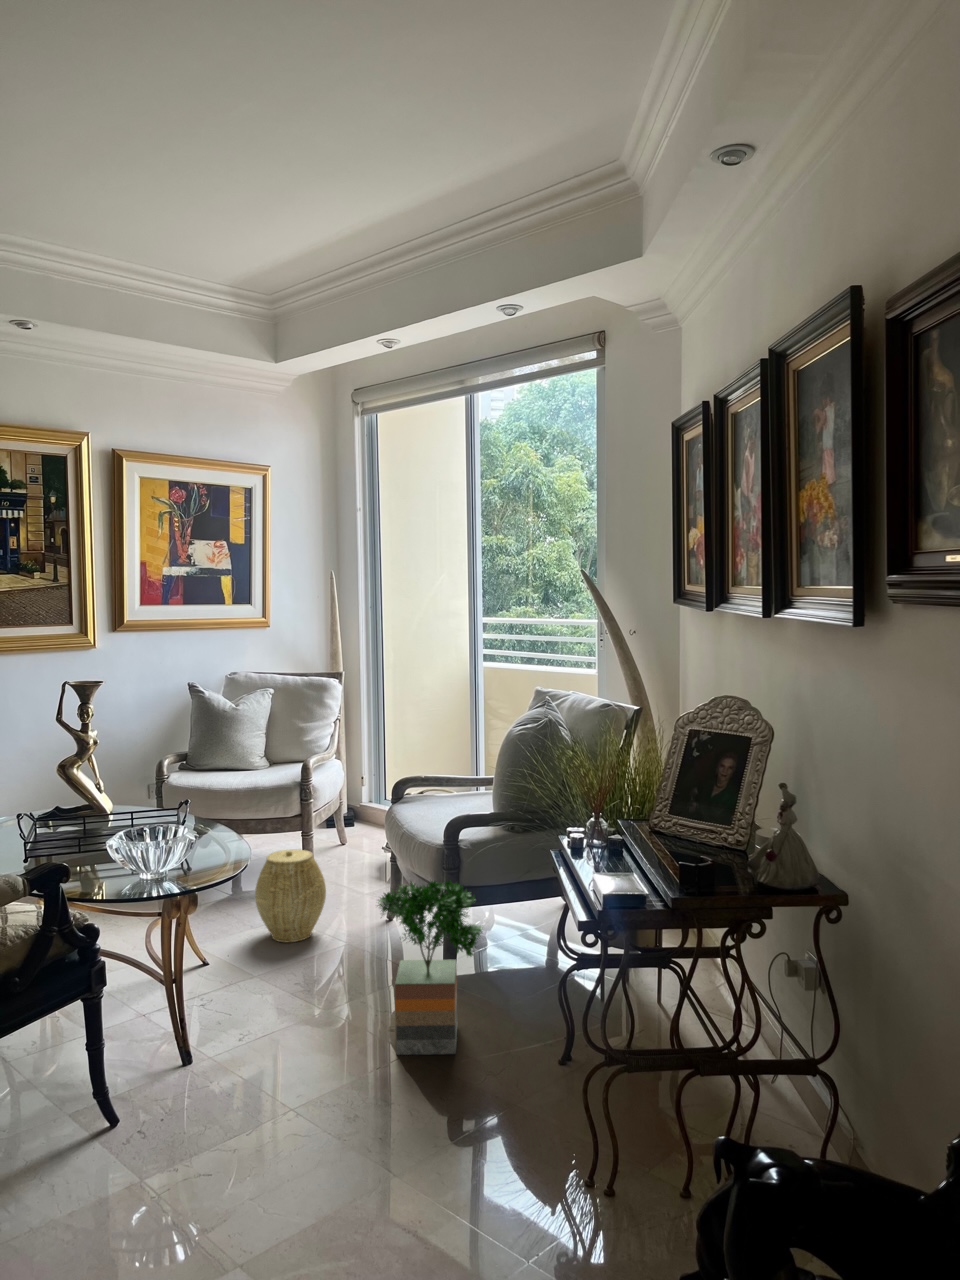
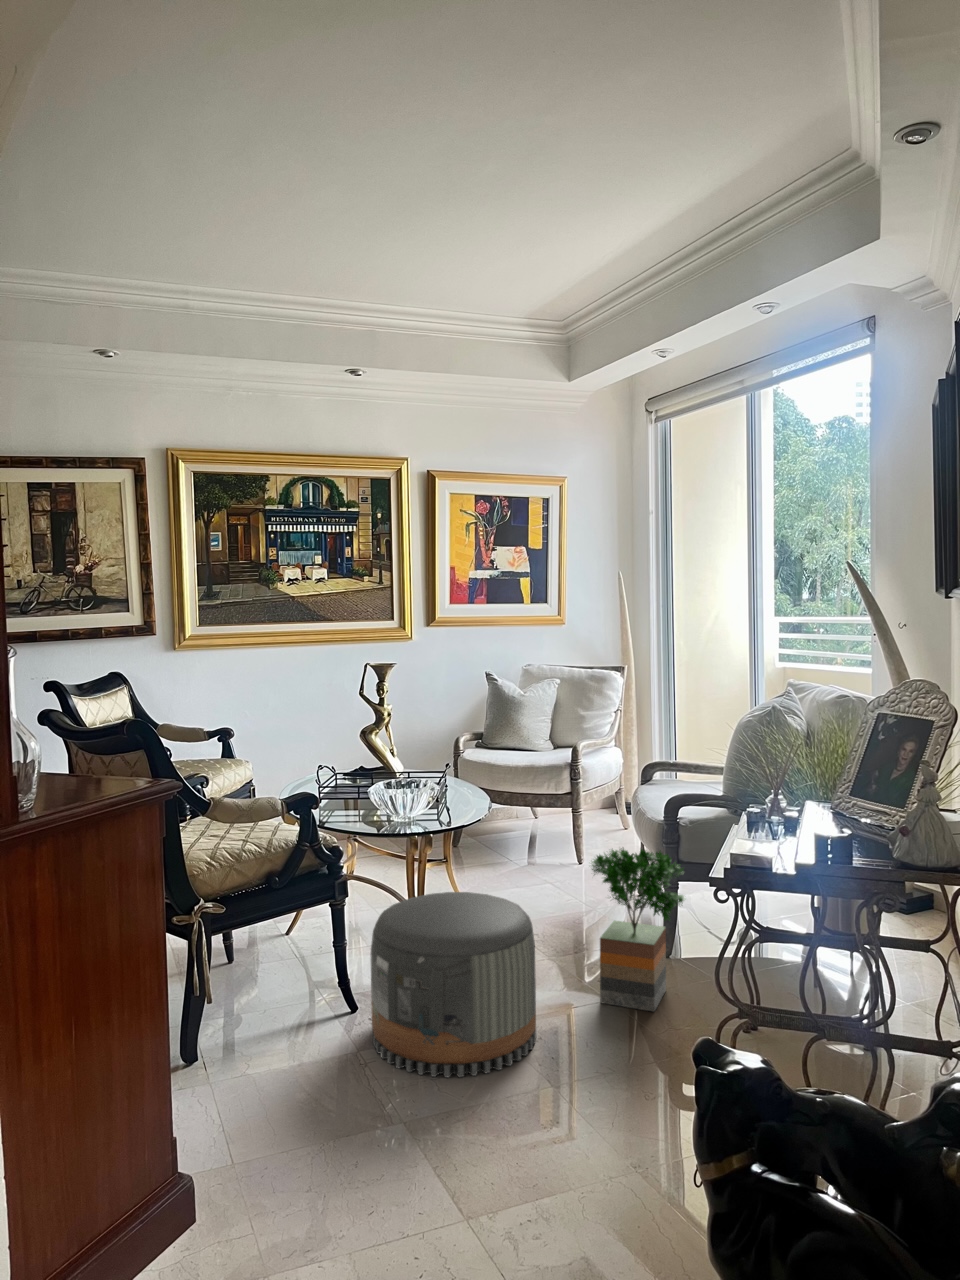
woven basket: present [255,850,326,942] -> none [517,820,579,903]
pouf: none [143,957,345,1193] -> present [370,892,536,1077]

